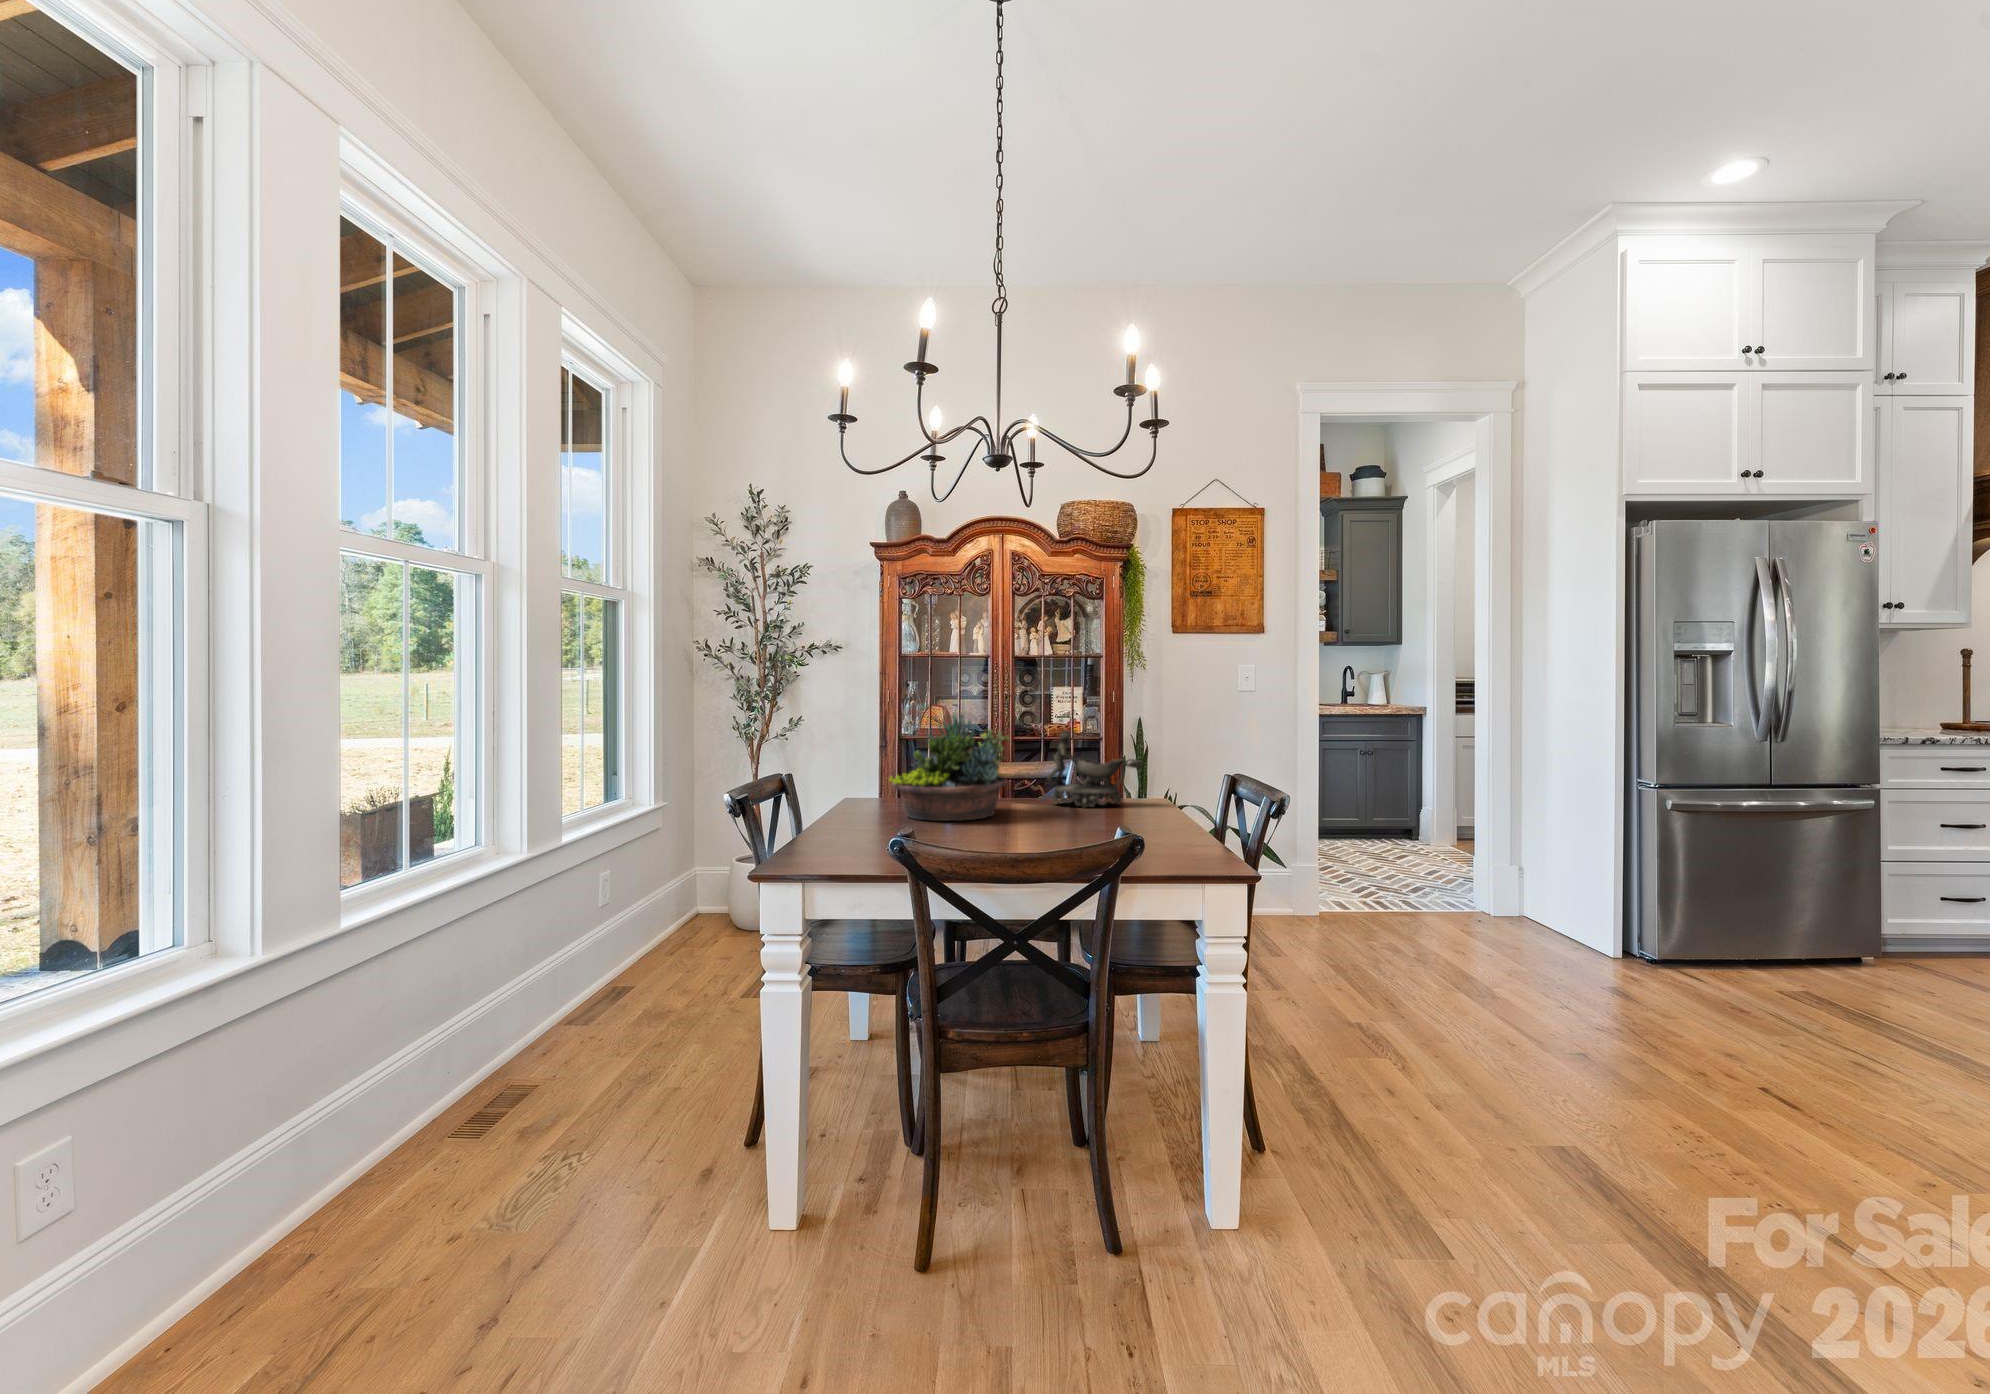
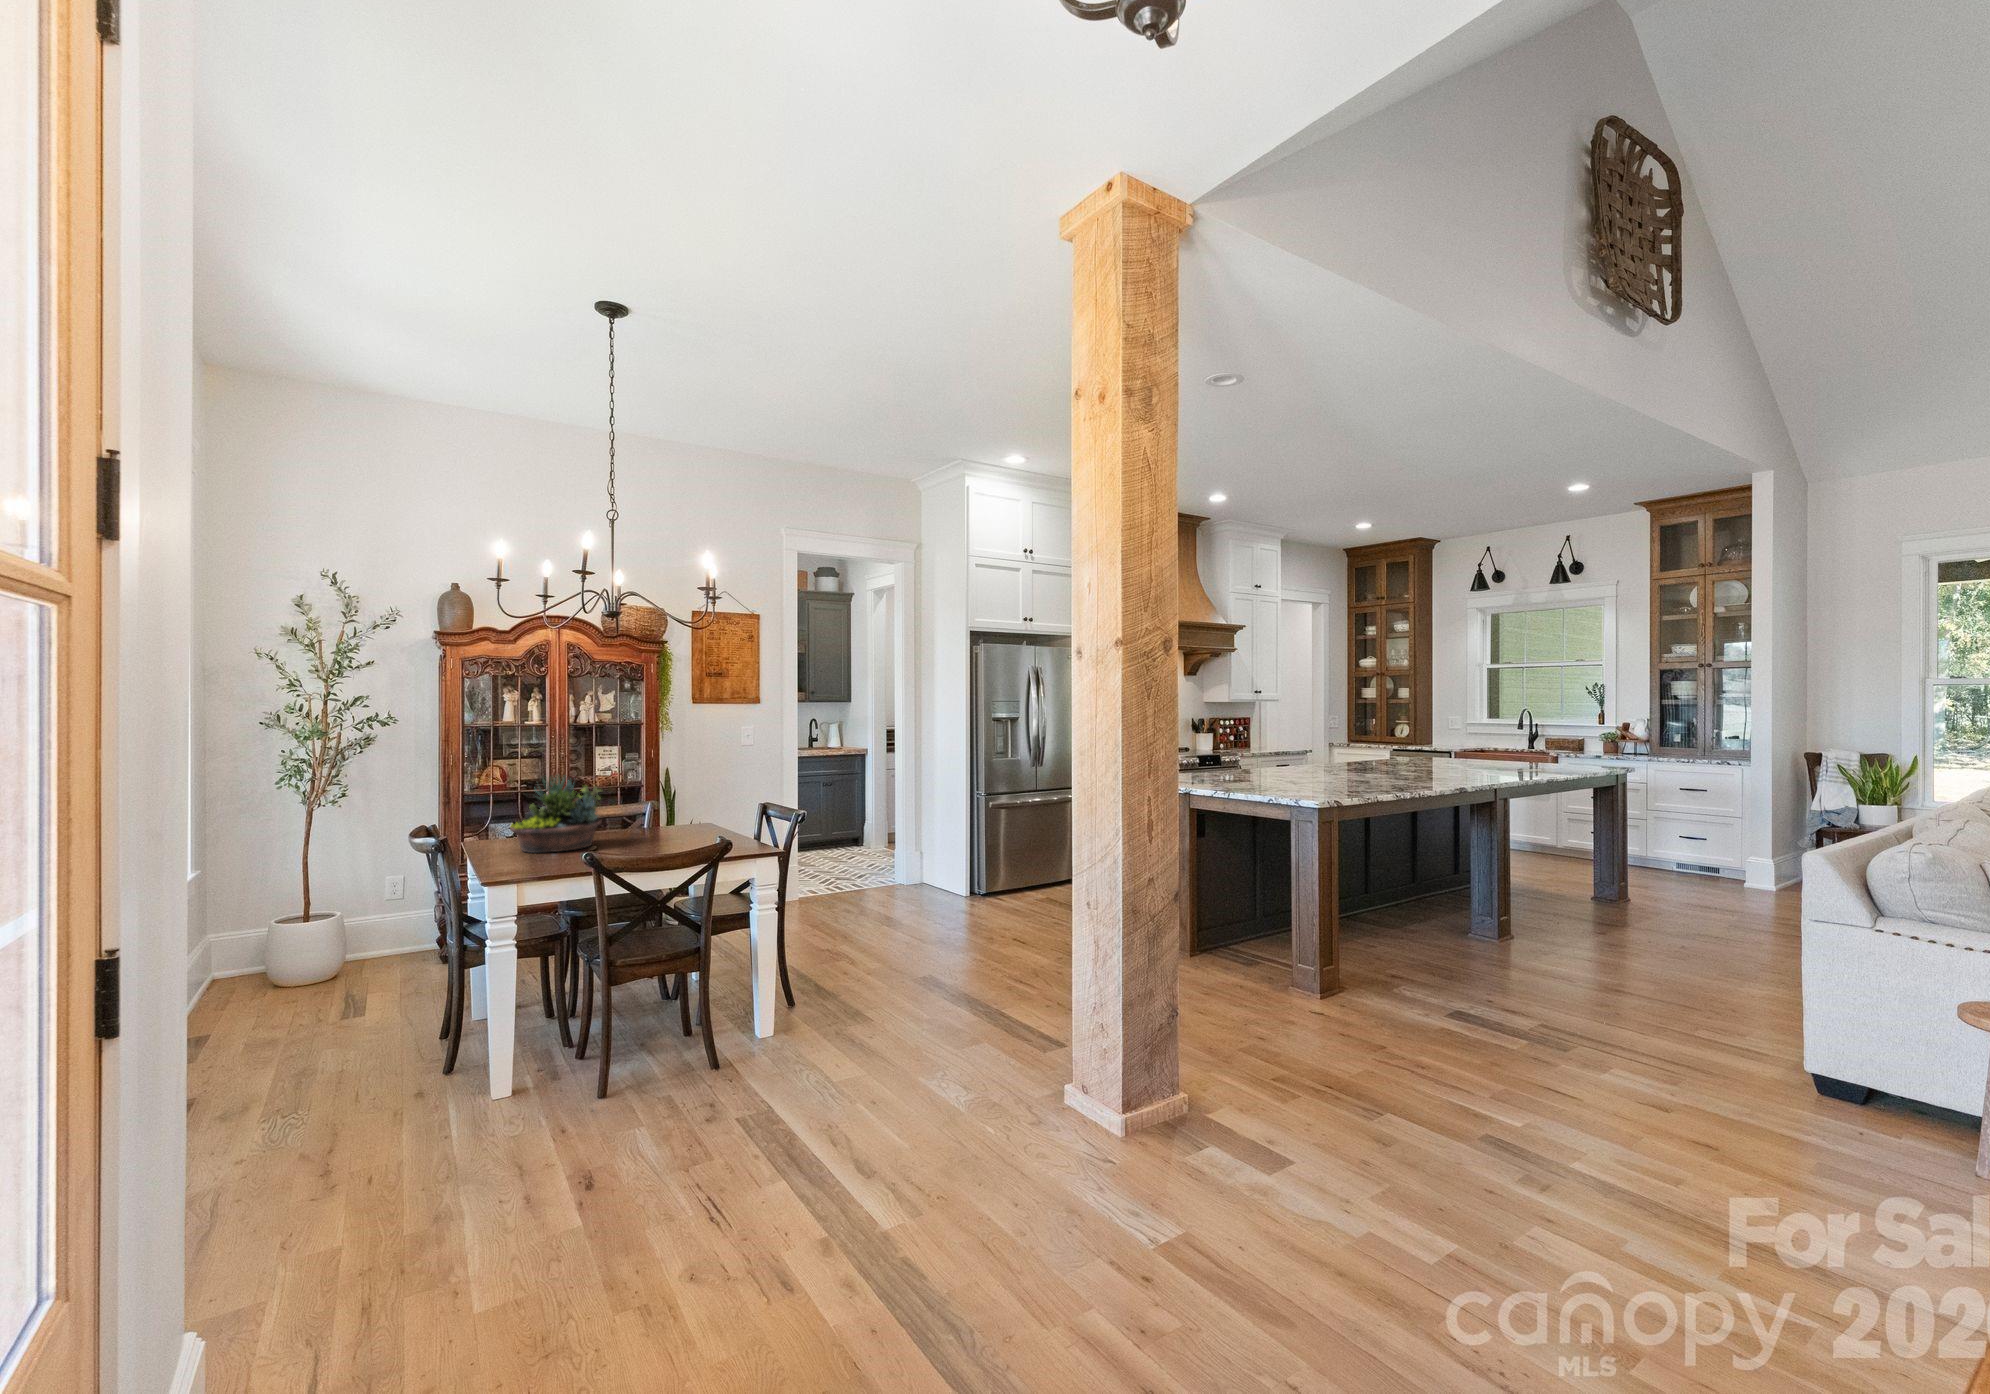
decorative bowl: present [1047,730,1142,808] -> none [624,782,694,835]

